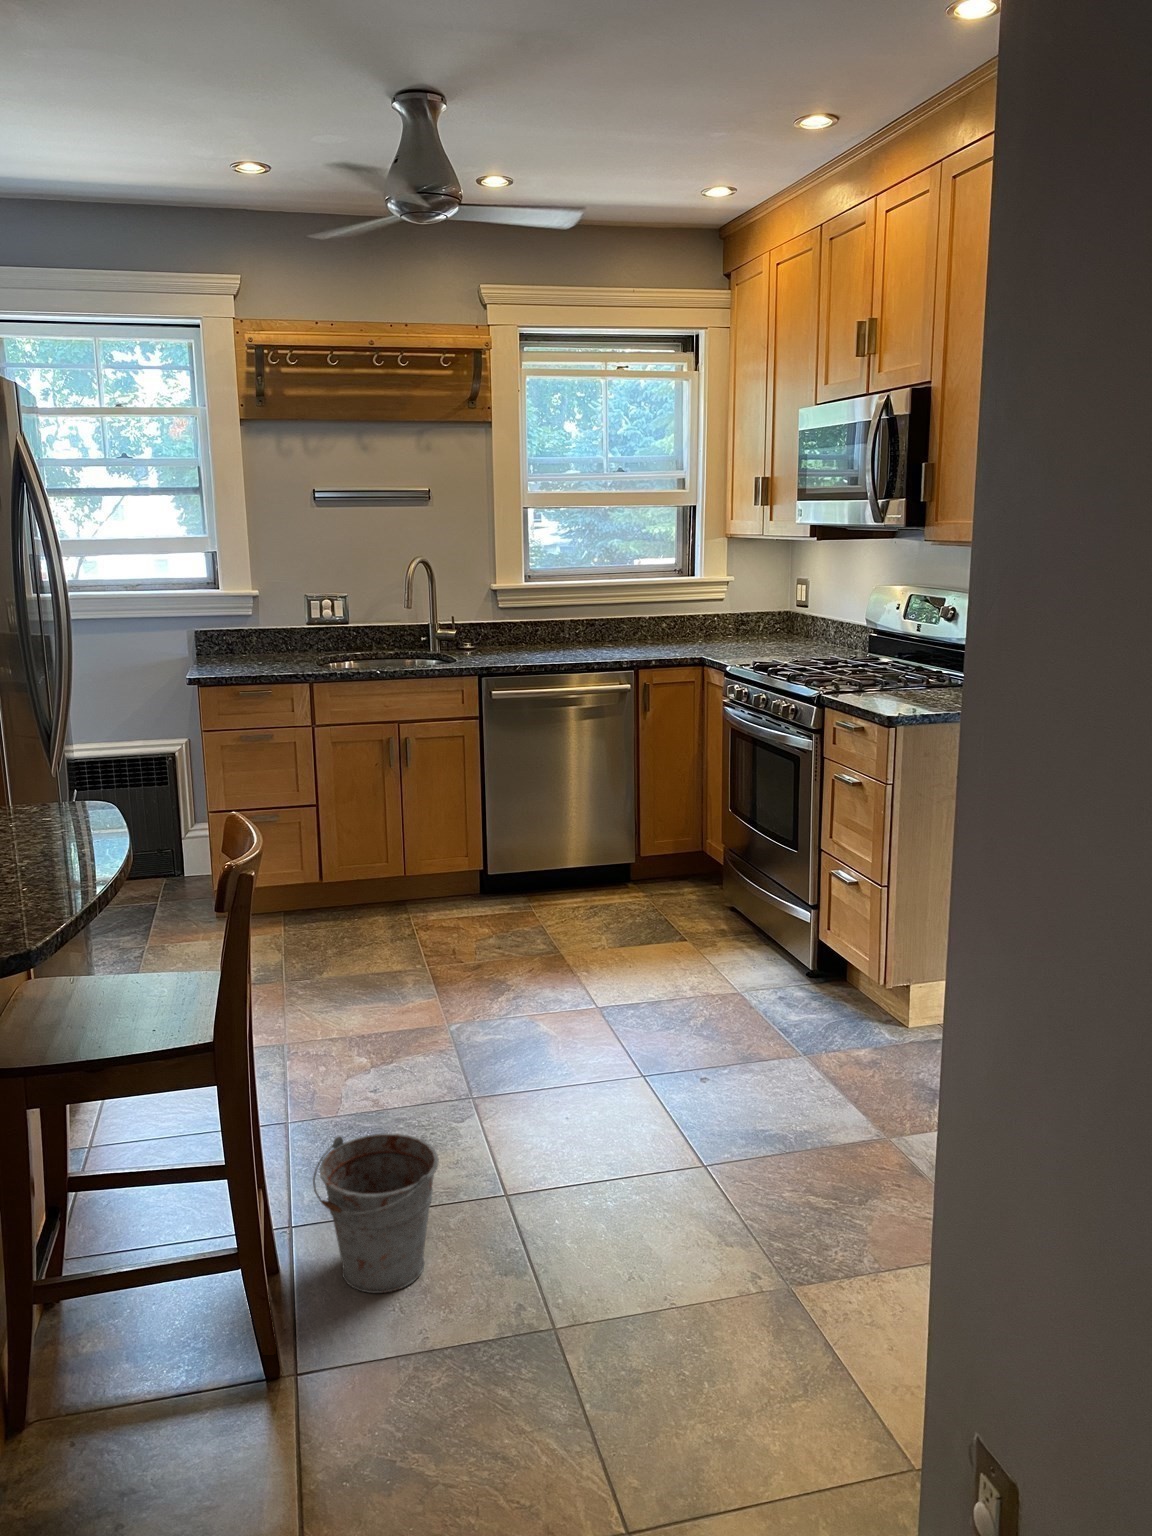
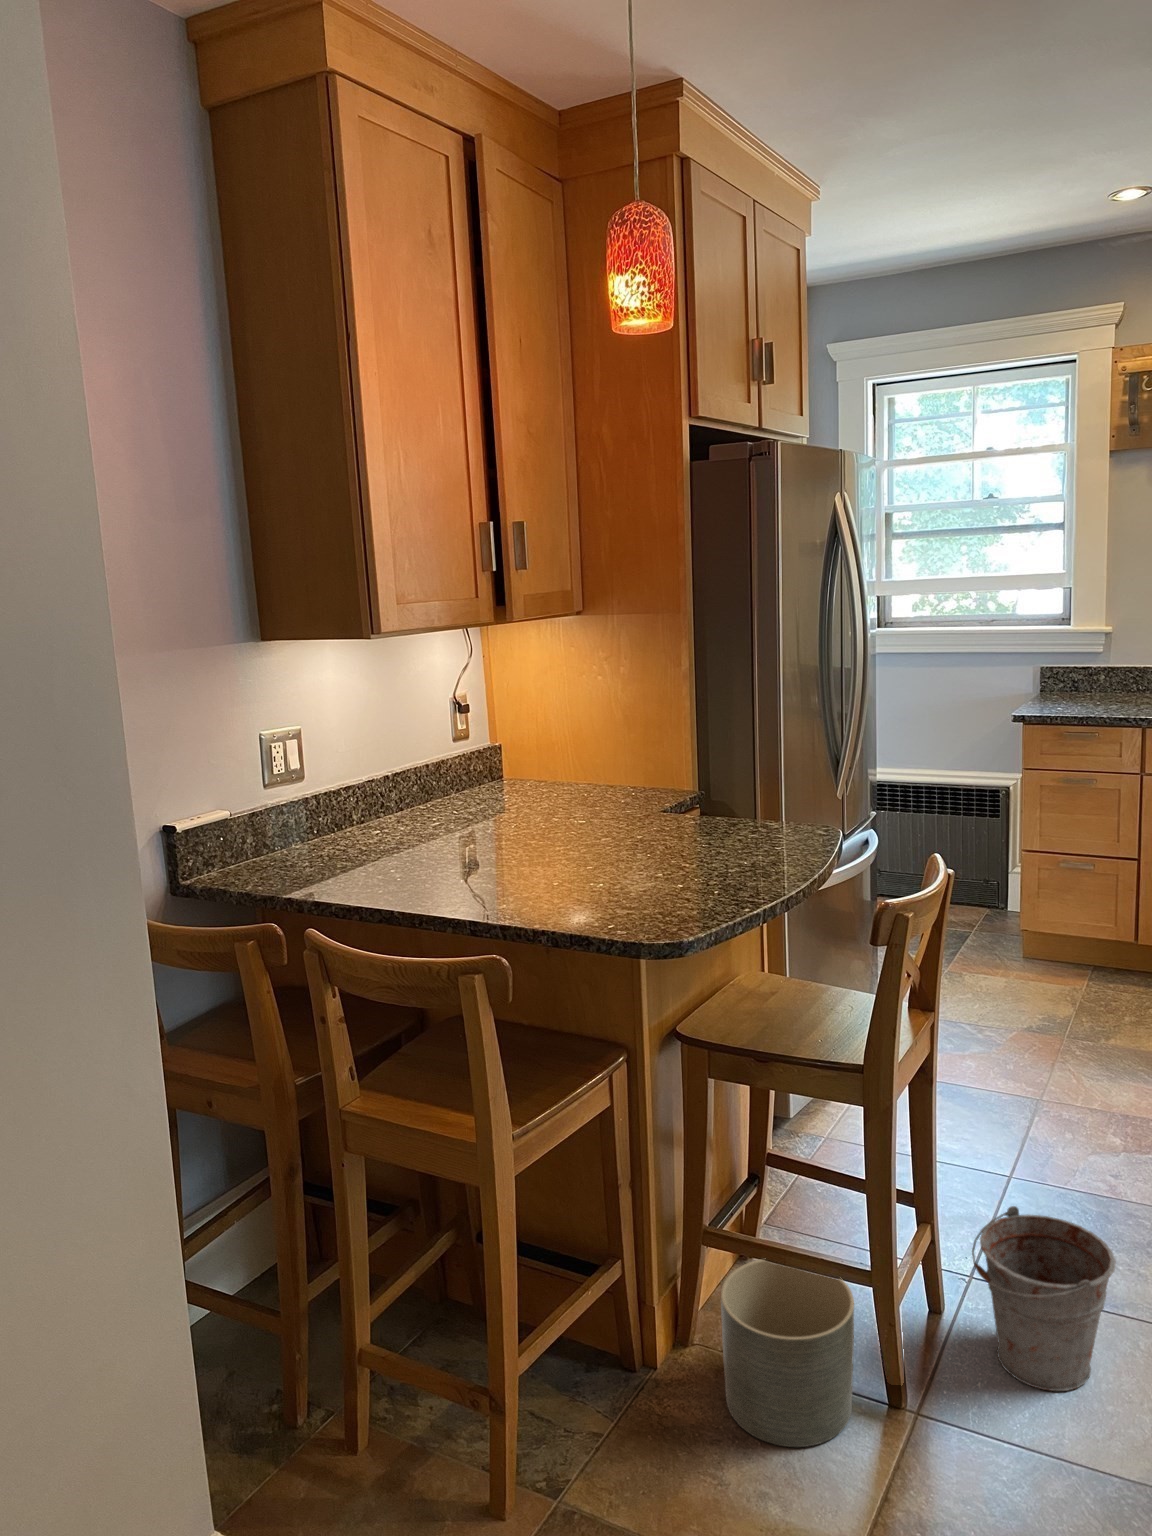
planter: none [83,1262,238,1469] -> present [721,1259,854,1447]

